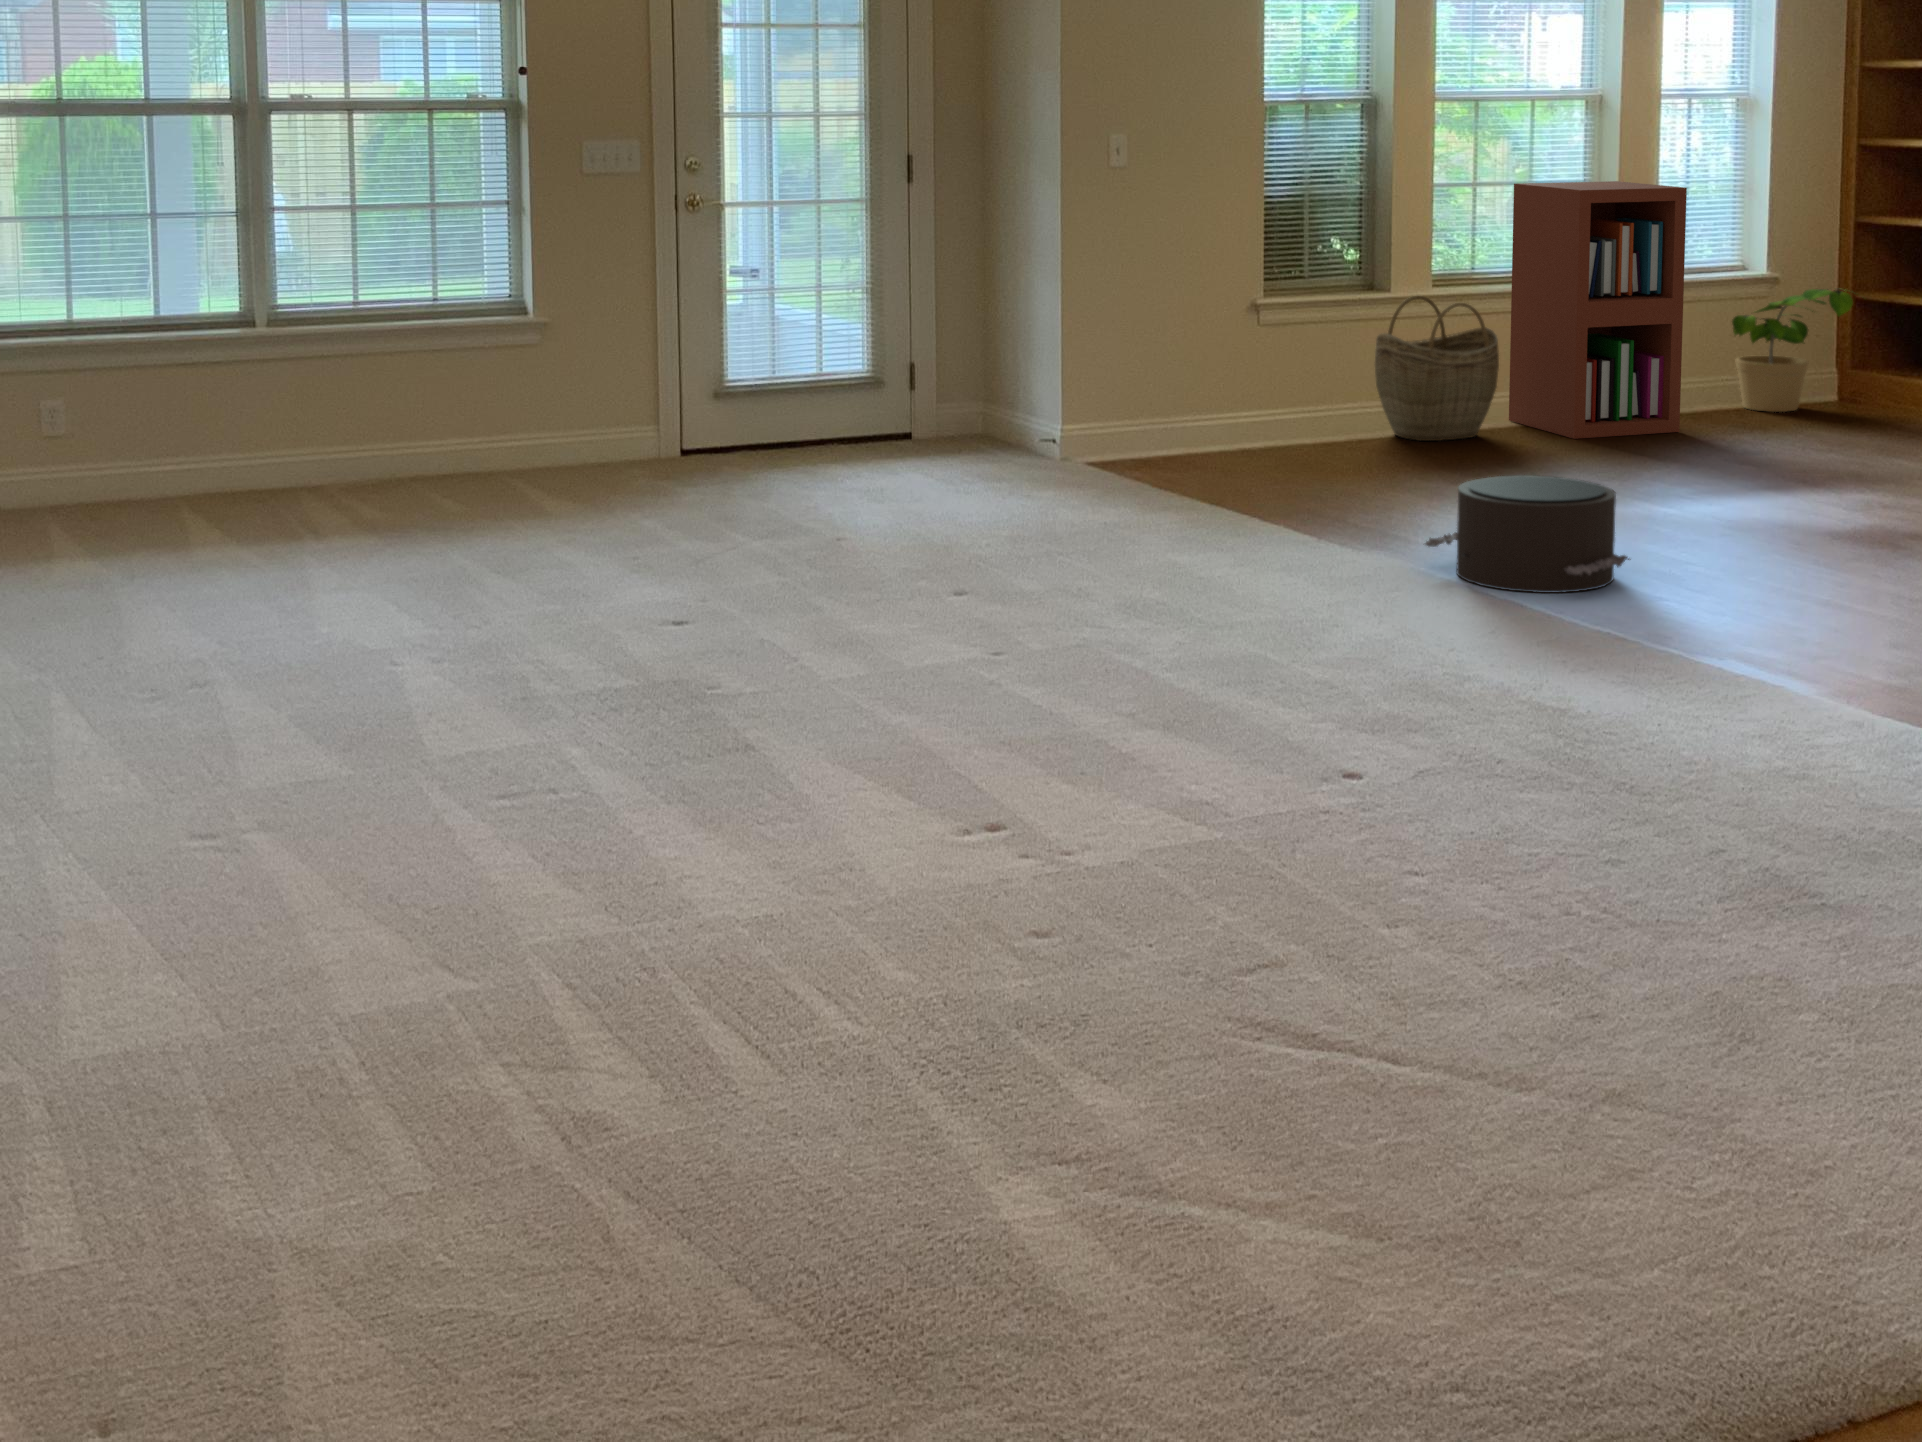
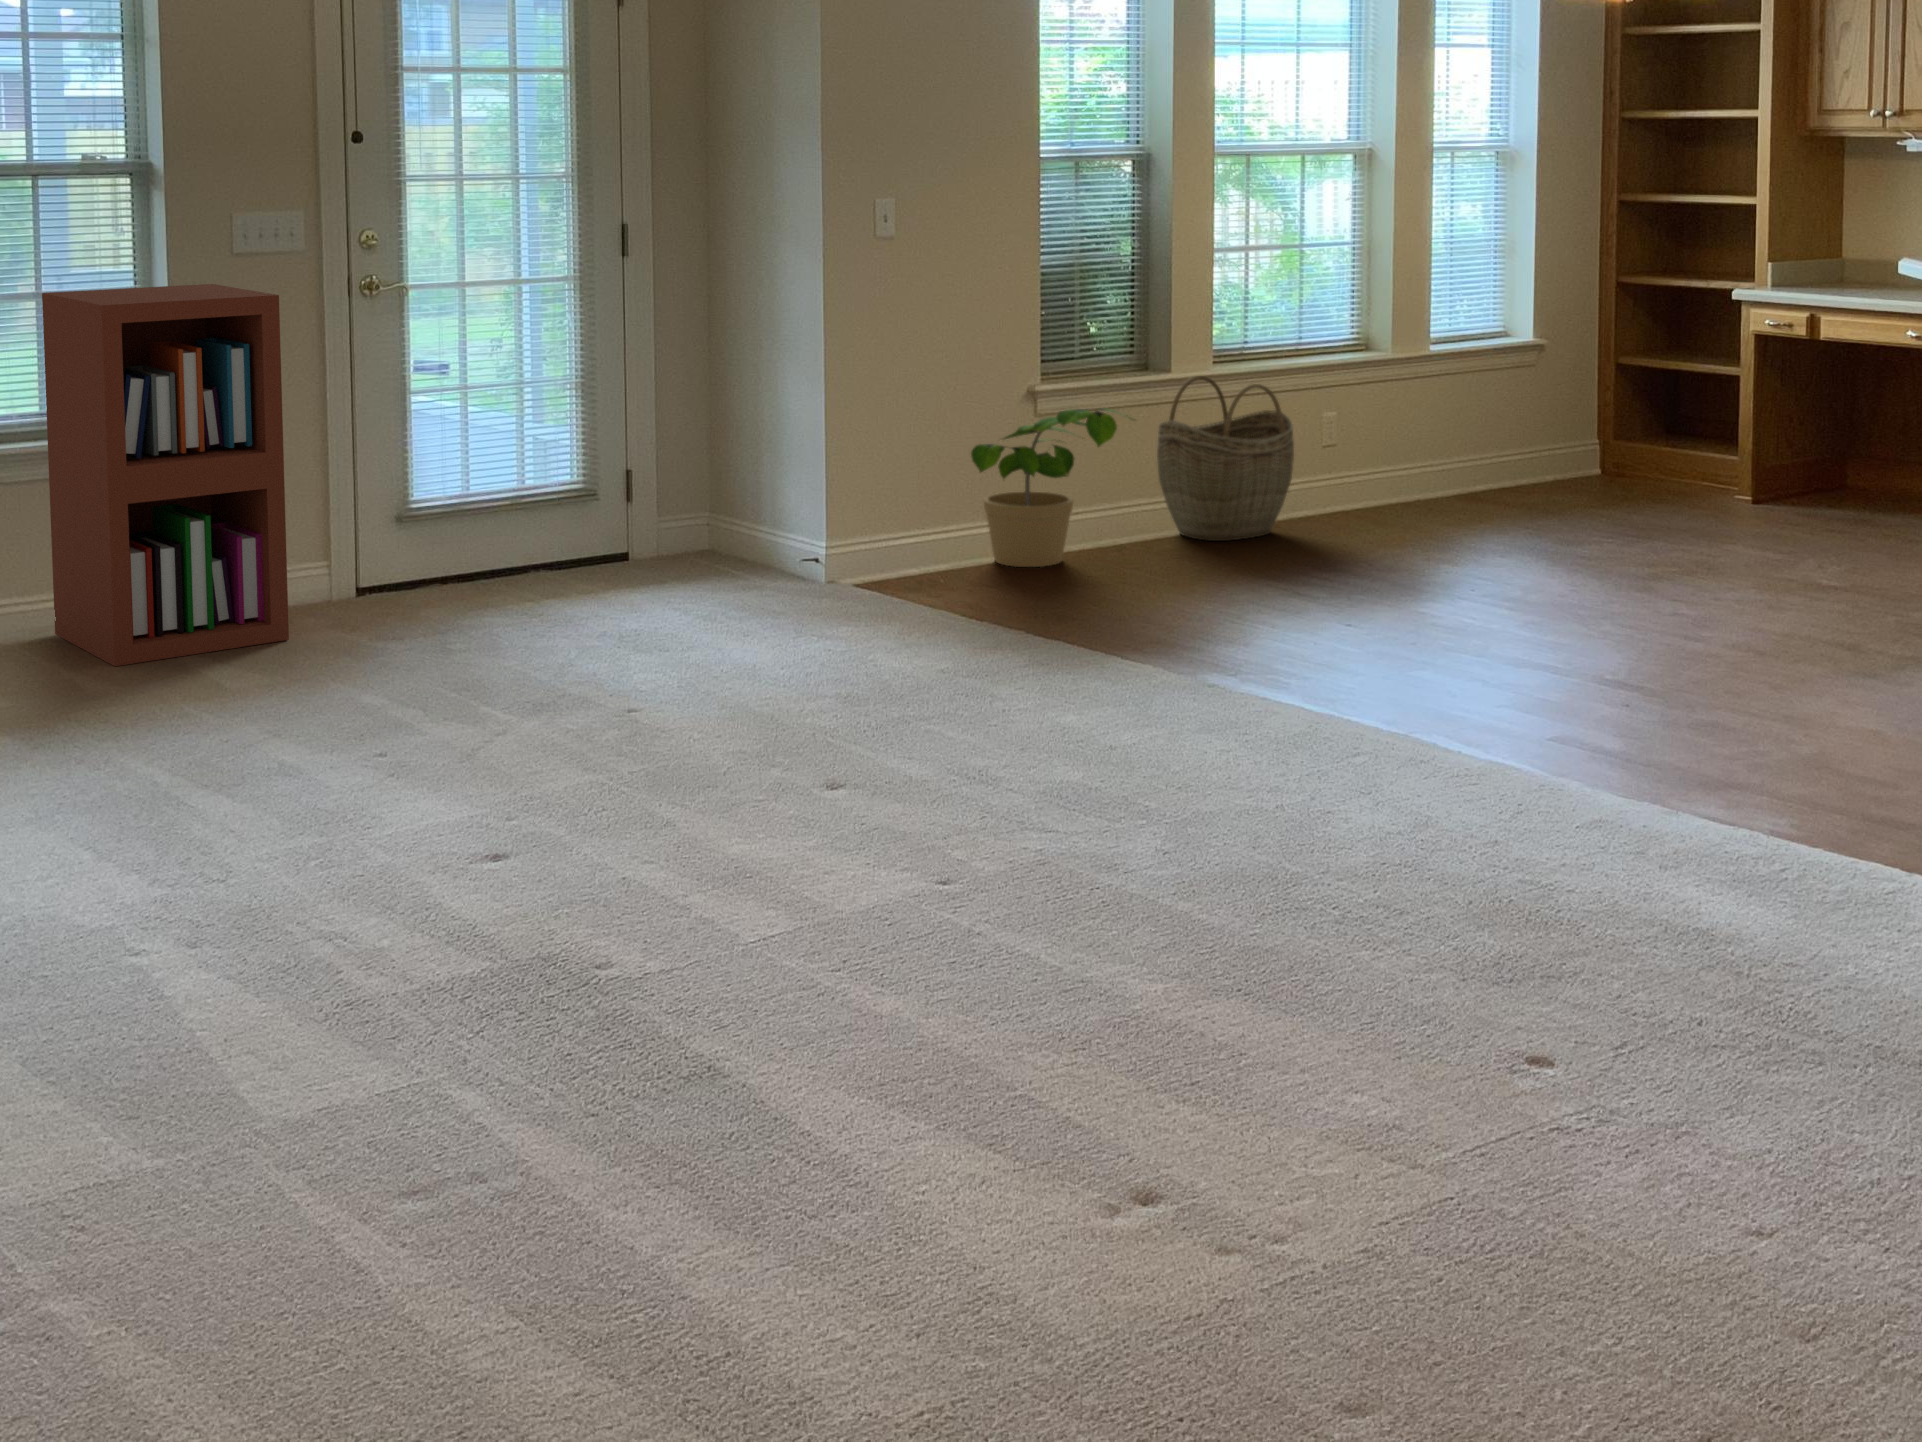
bookshelf: present [1509,181,1687,439] -> present [42,284,289,666]
potted plant: present [1732,289,1853,412] -> present [971,408,1133,567]
pouf: present [1425,475,1631,593] -> none [1337,600,1585,743]

